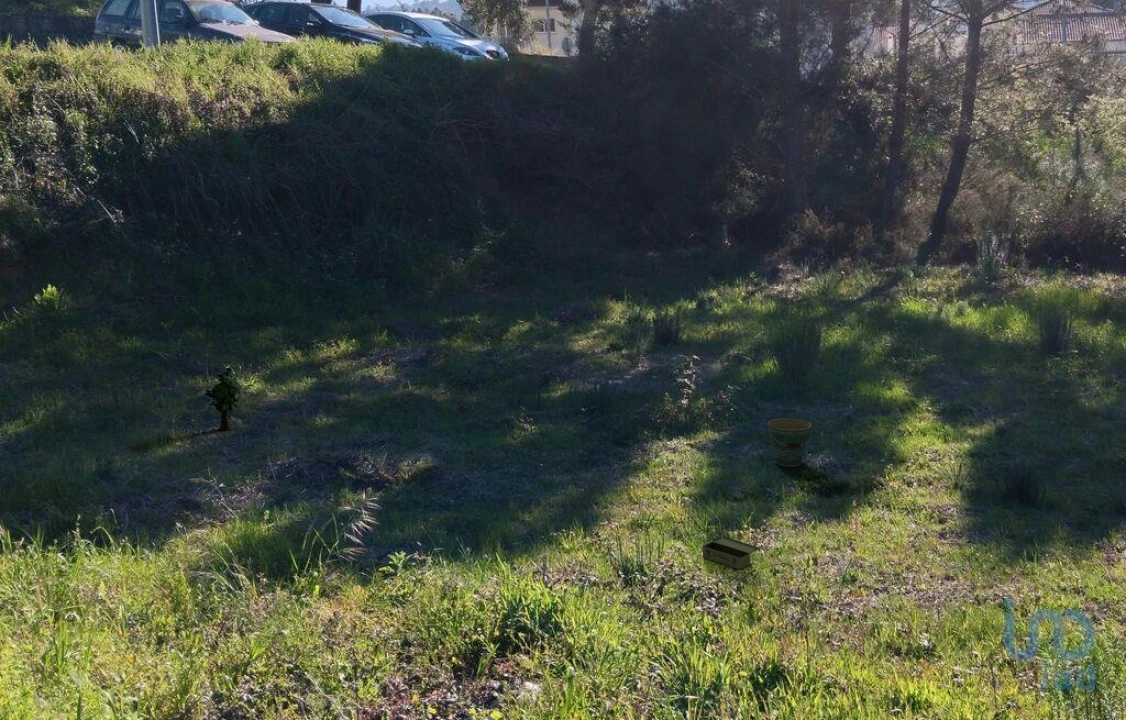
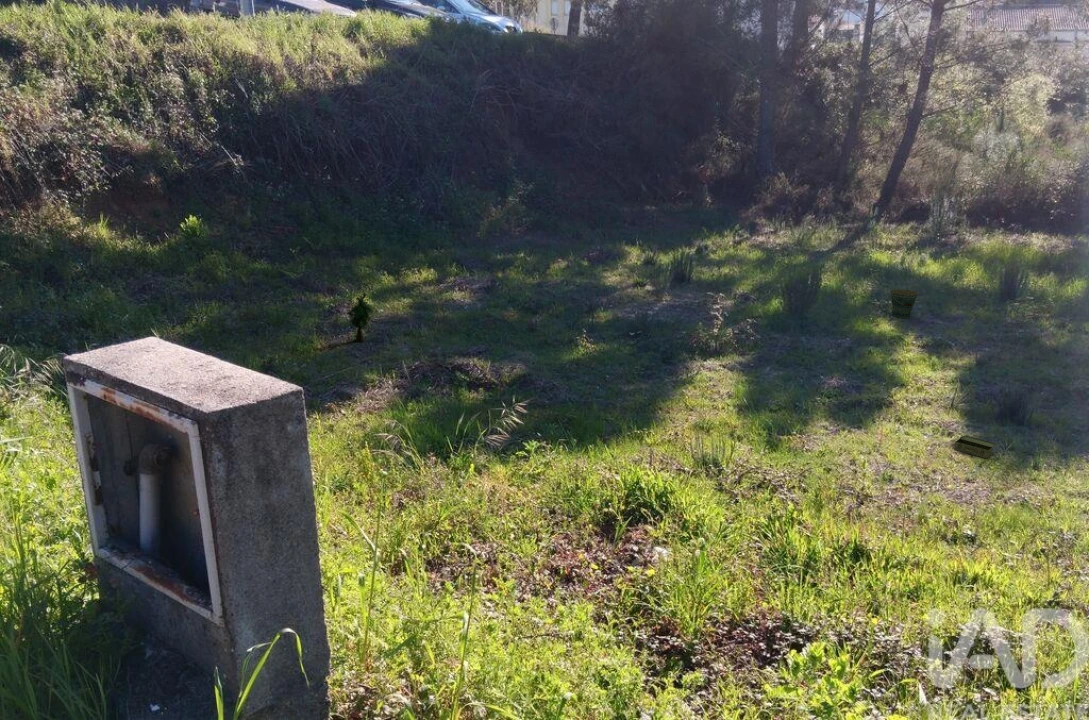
bucket: present [768,418,812,467] -> present [891,289,918,318]
toolbox: present [703,536,759,569] -> present [954,435,996,458]

